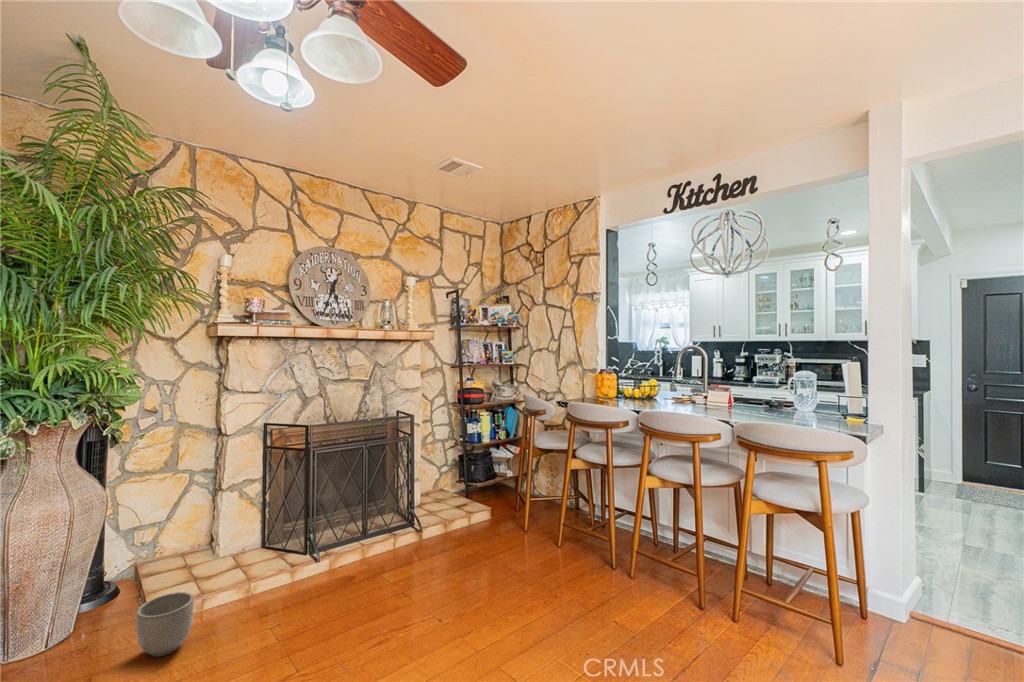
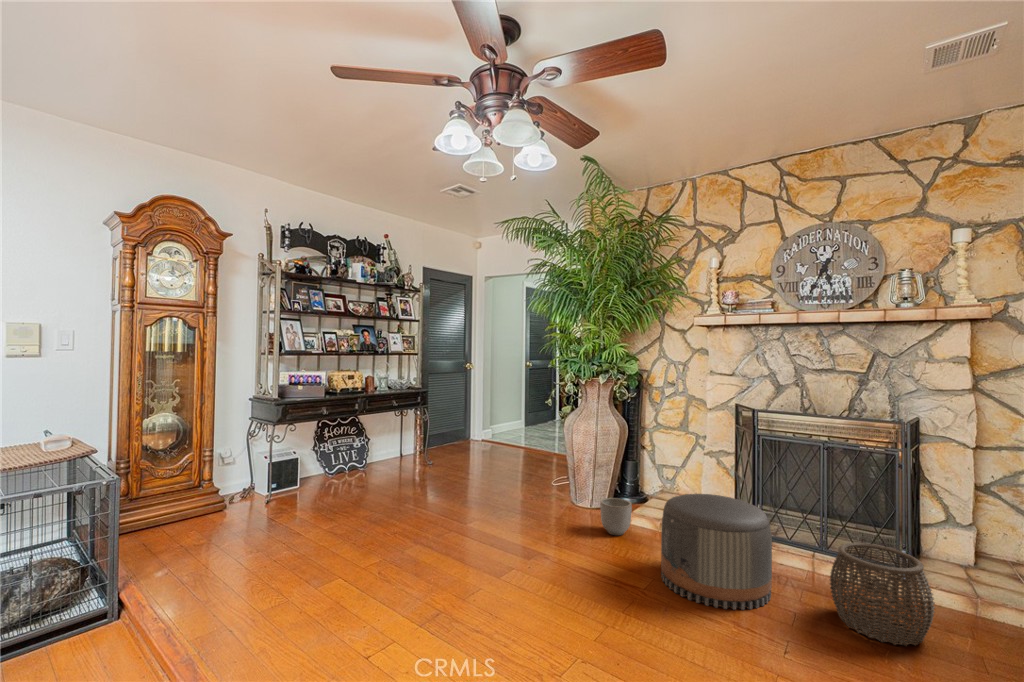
woven basket: none [422,504,482,572] -> present [830,543,935,646]
pouf: none [297,516,406,643] -> present [661,494,772,610]

